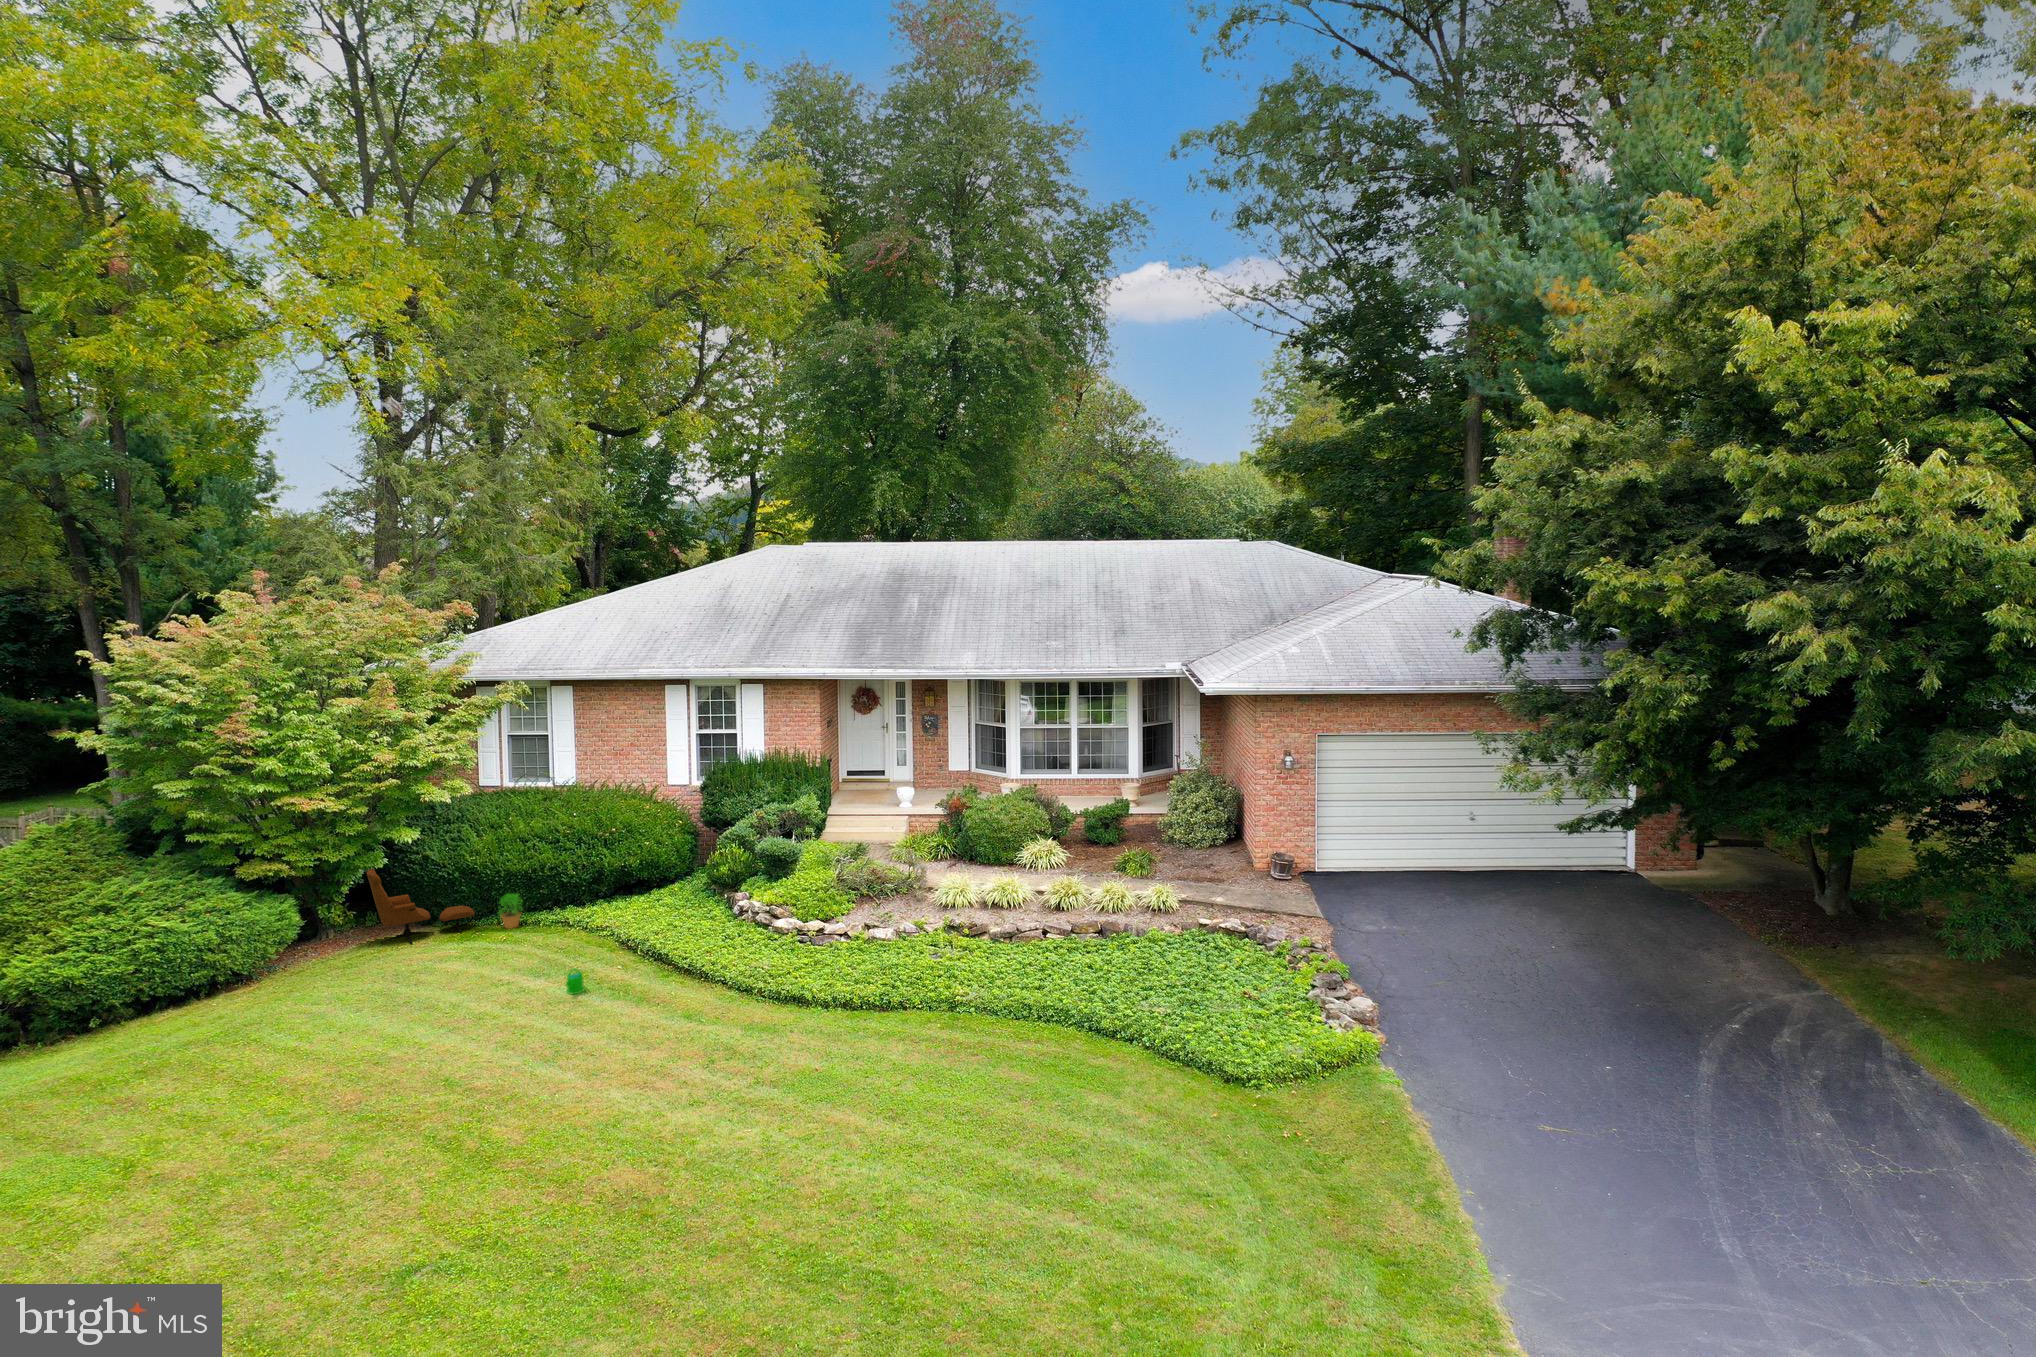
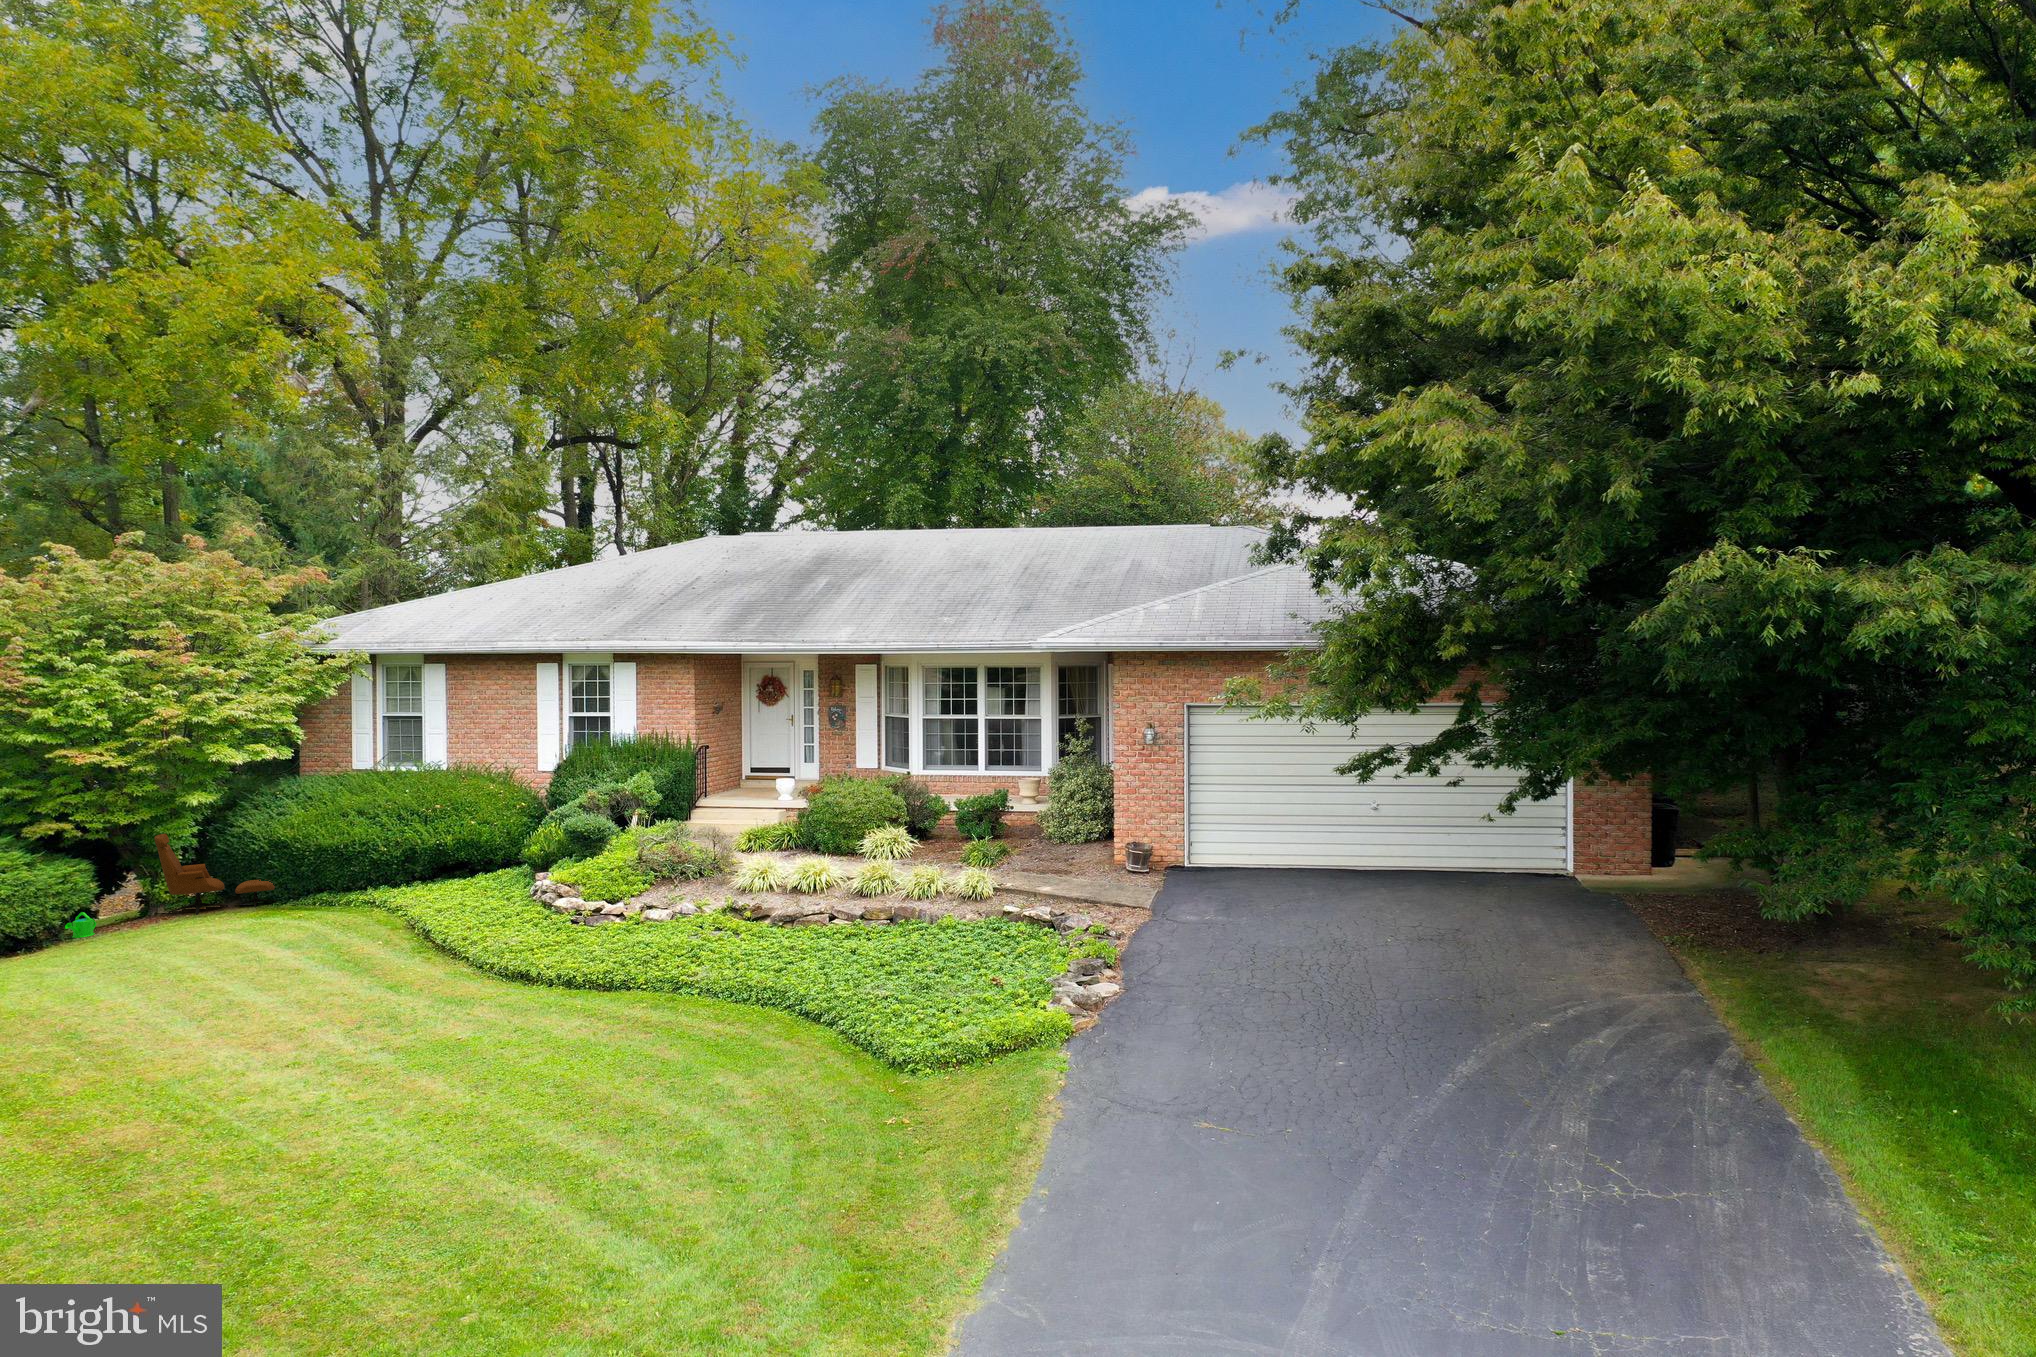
potted plant: present [499,894,523,929] -> none [294,866,327,905]
watering can: present [566,968,585,994] -> present [65,912,97,938]

